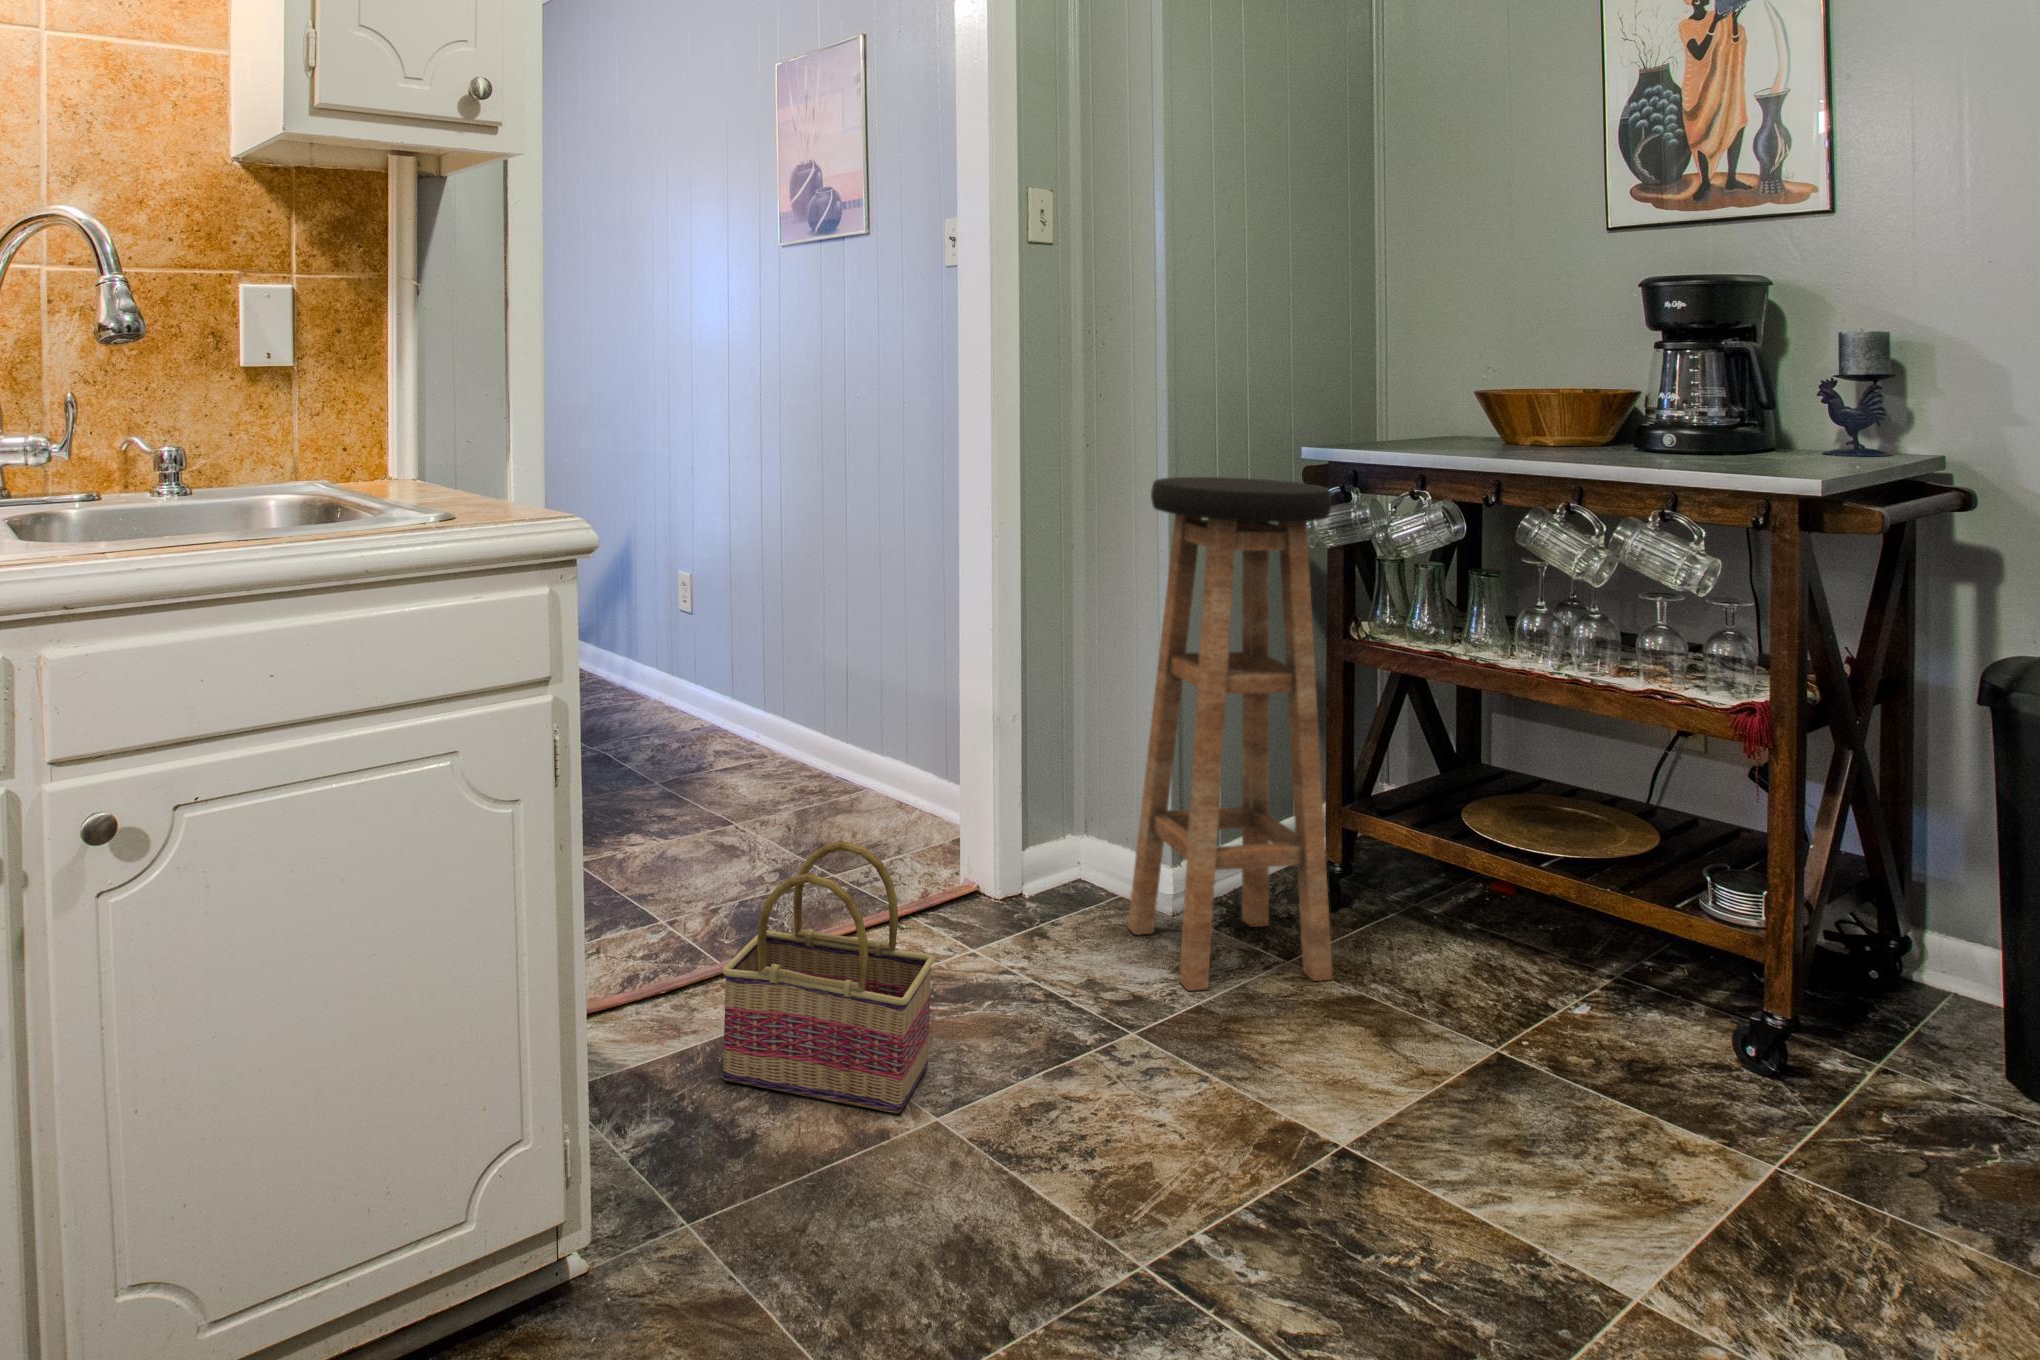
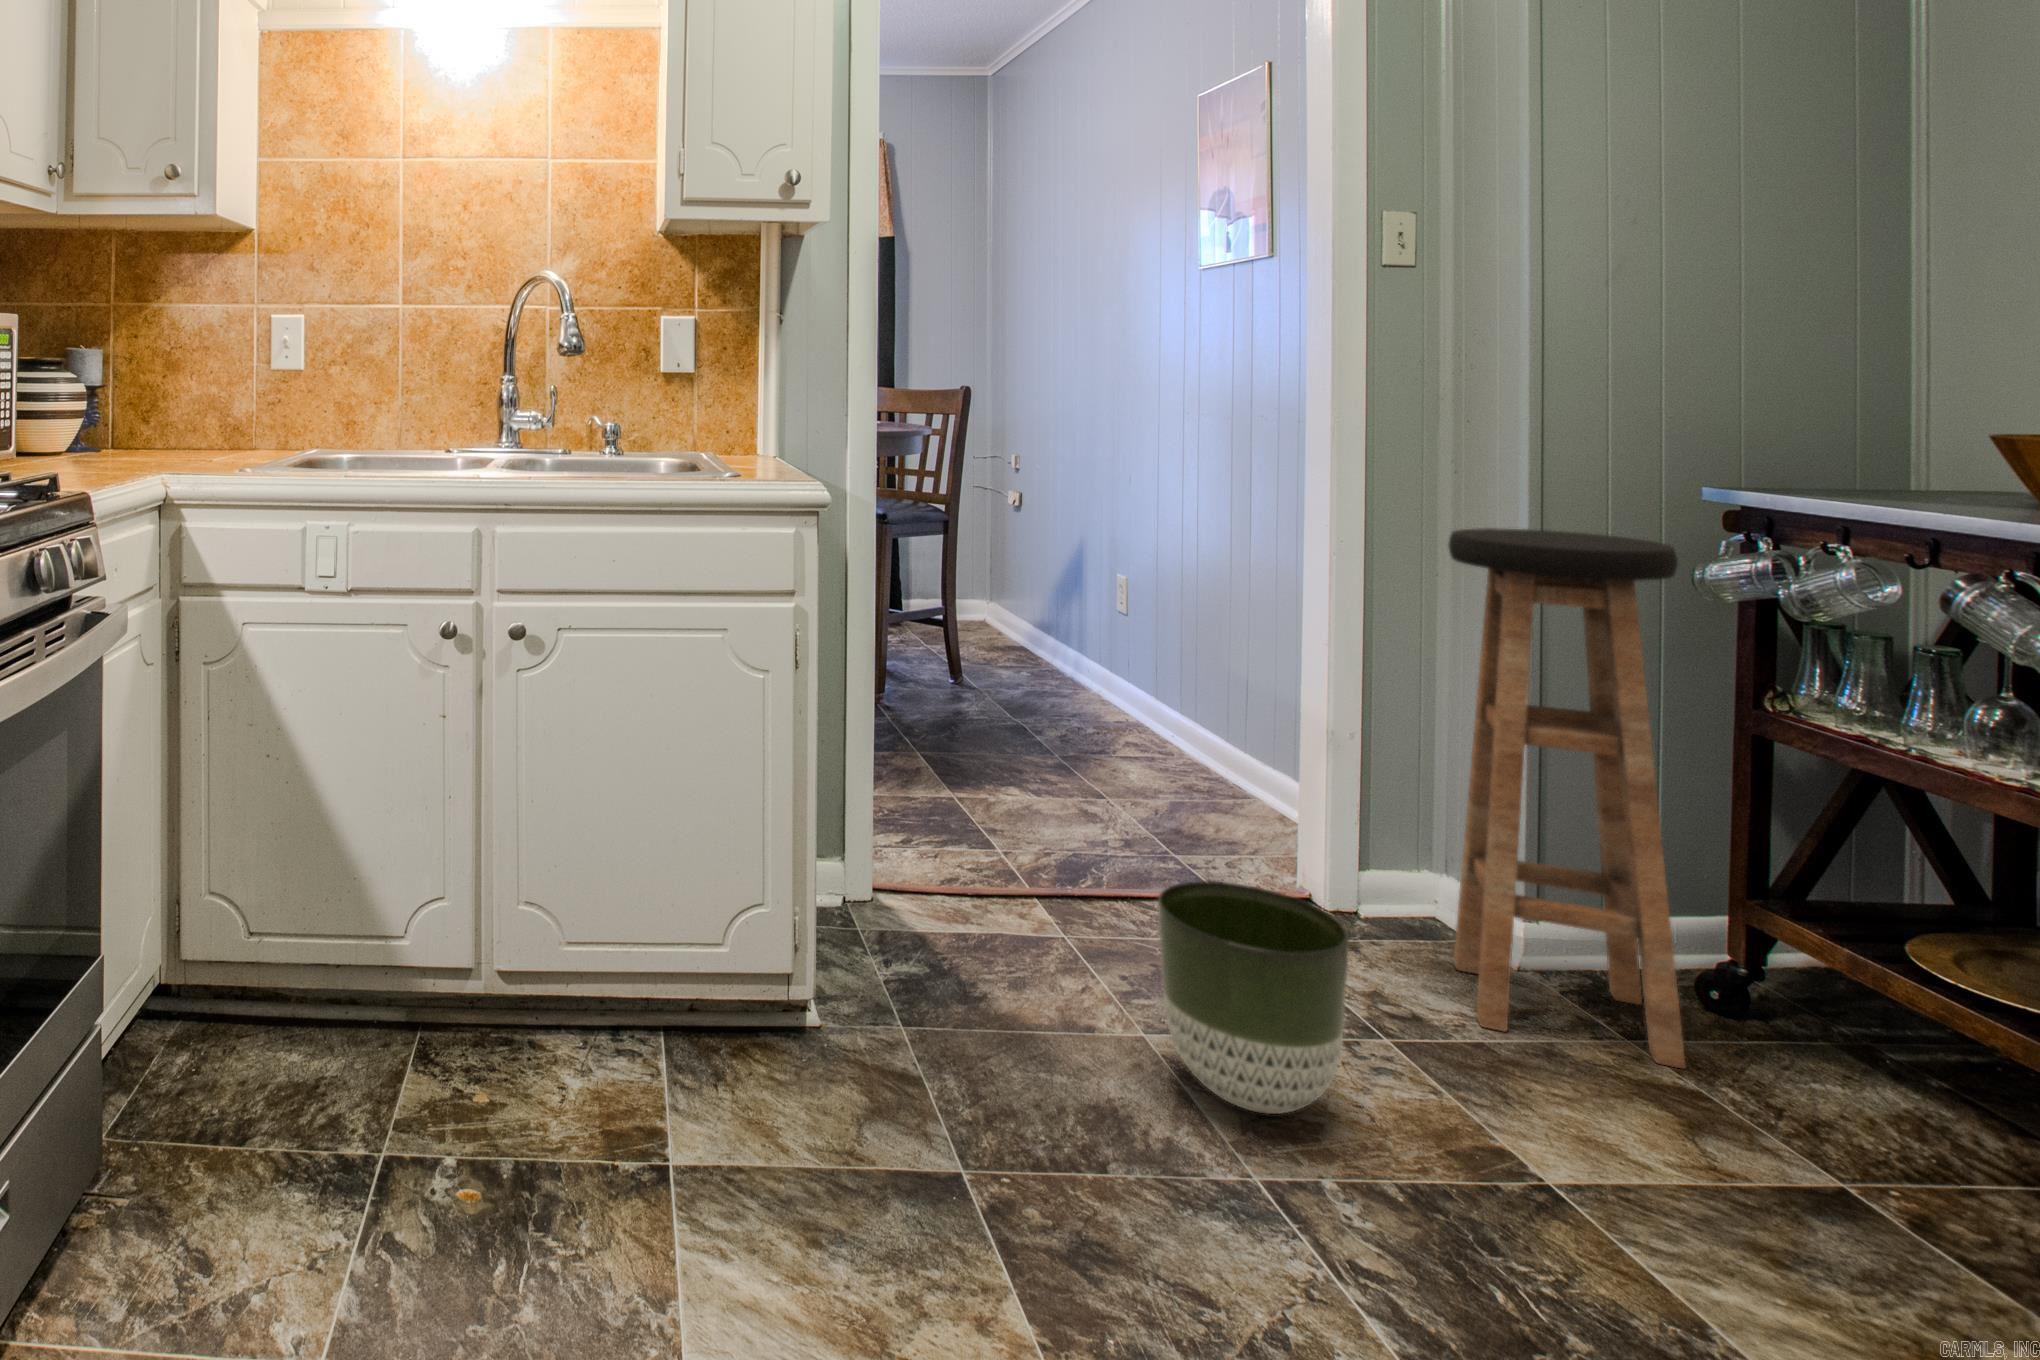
basket: present [723,841,935,1114] -> none [981,801,1162,1020]
planter: none [987,905,1184,1176] -> present [1158,881,1349,1114]

